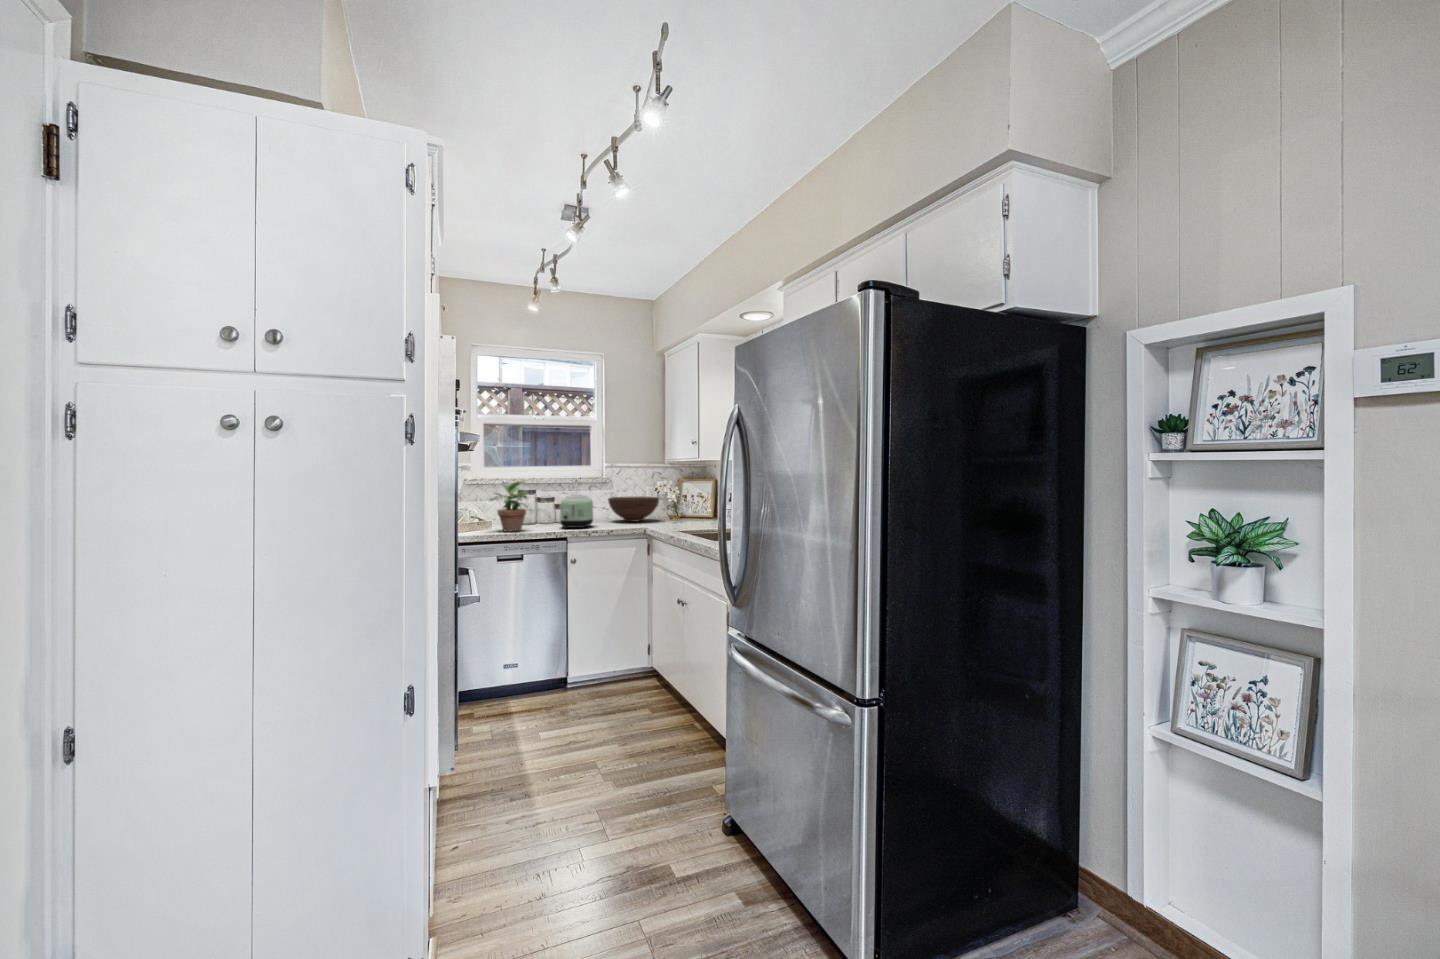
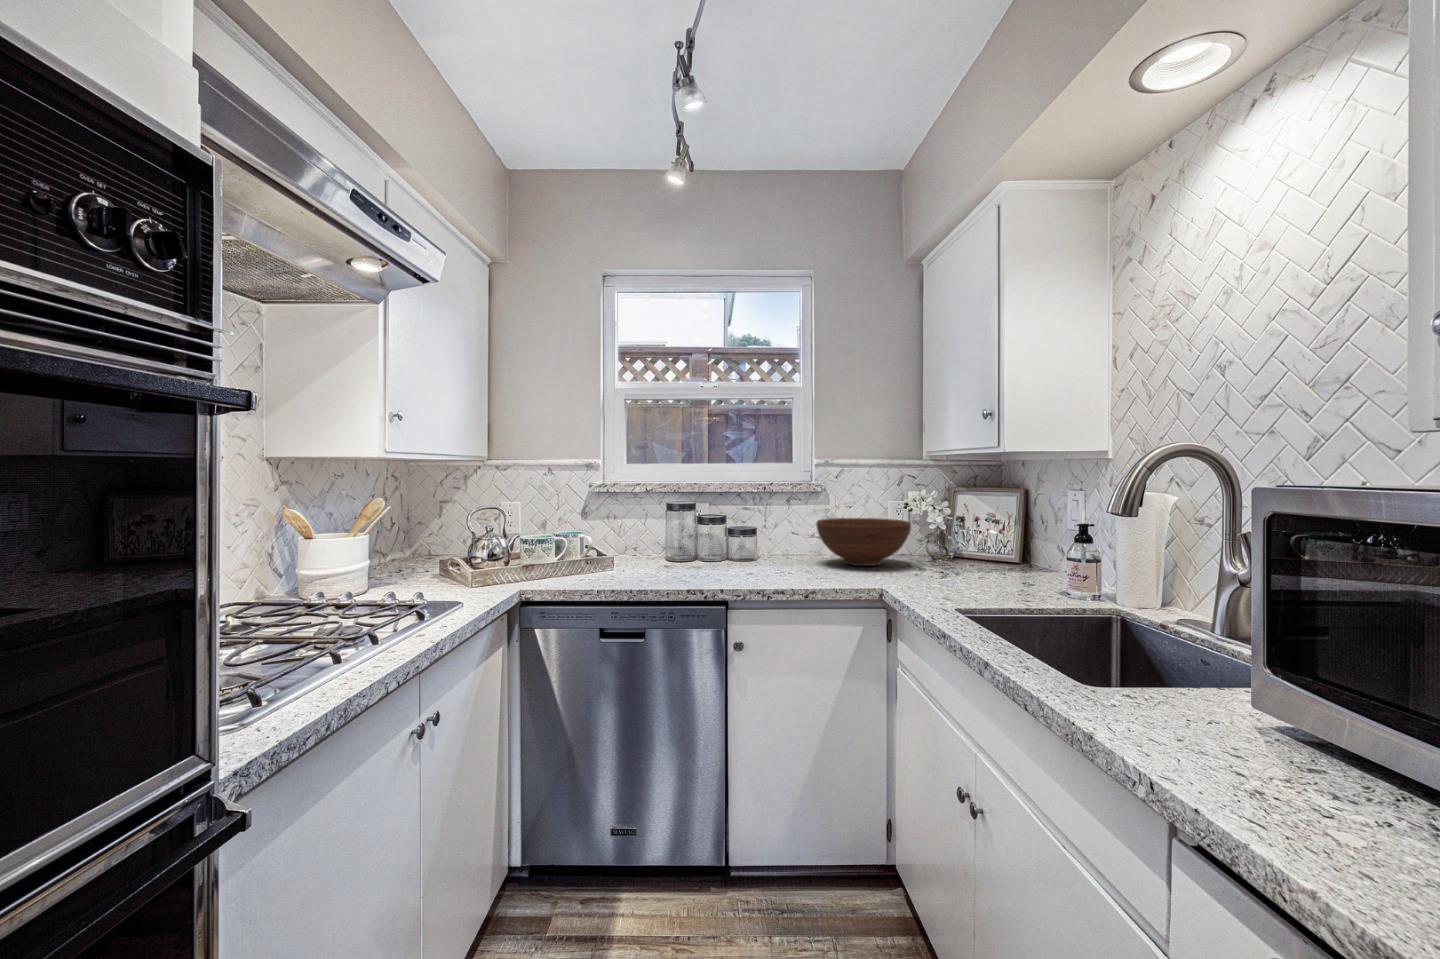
potted plant: present [489,481,527,531] -> none [595,489,666,580]
toaster: present [560,495,593,528] -> none [721,515,785,580]

